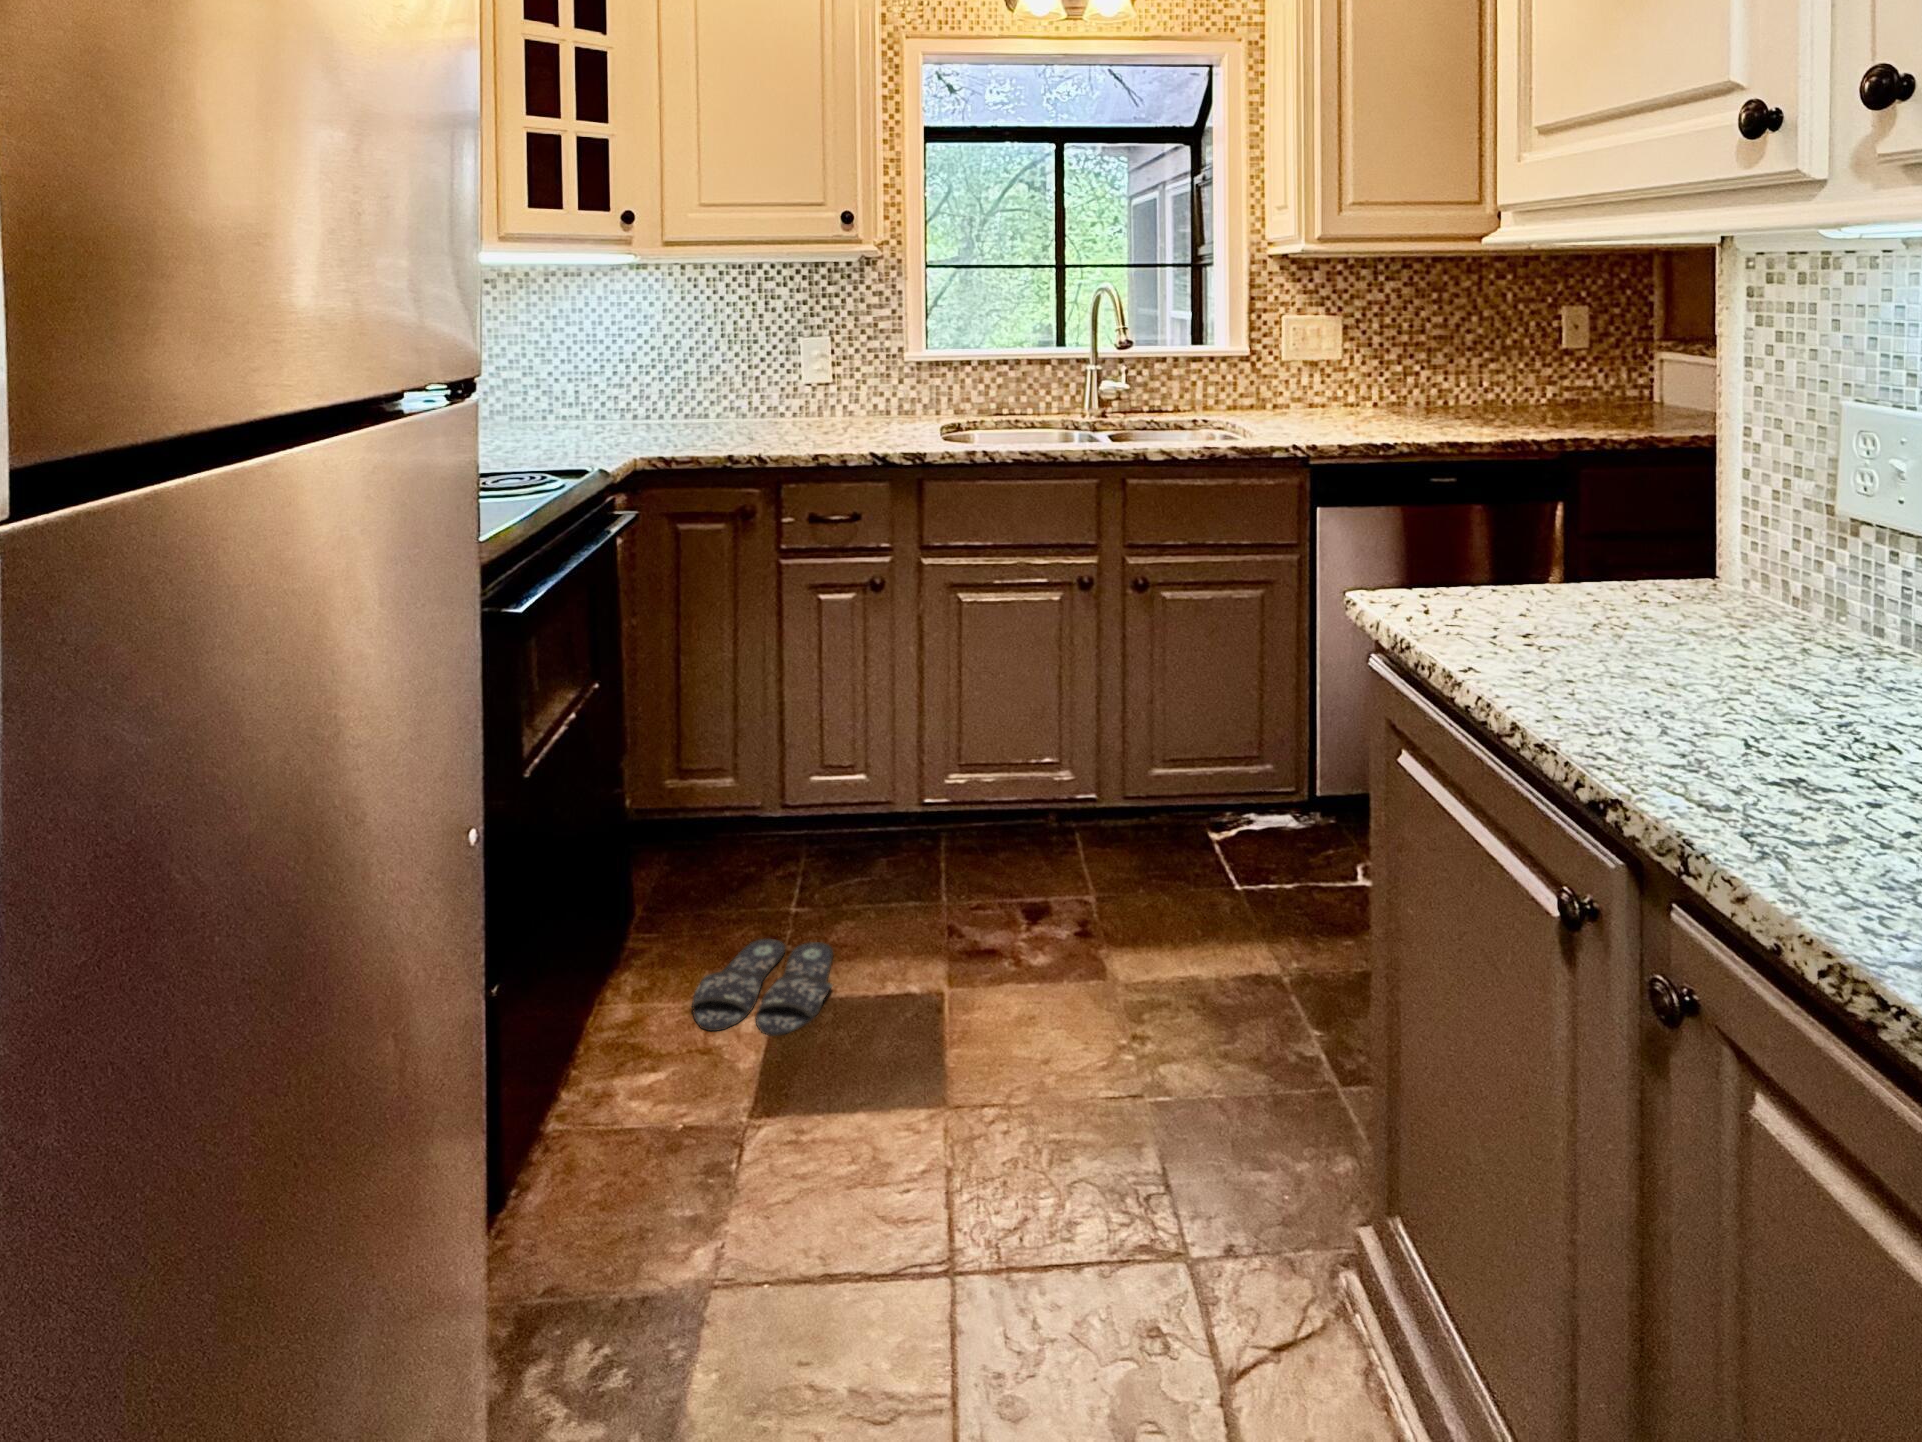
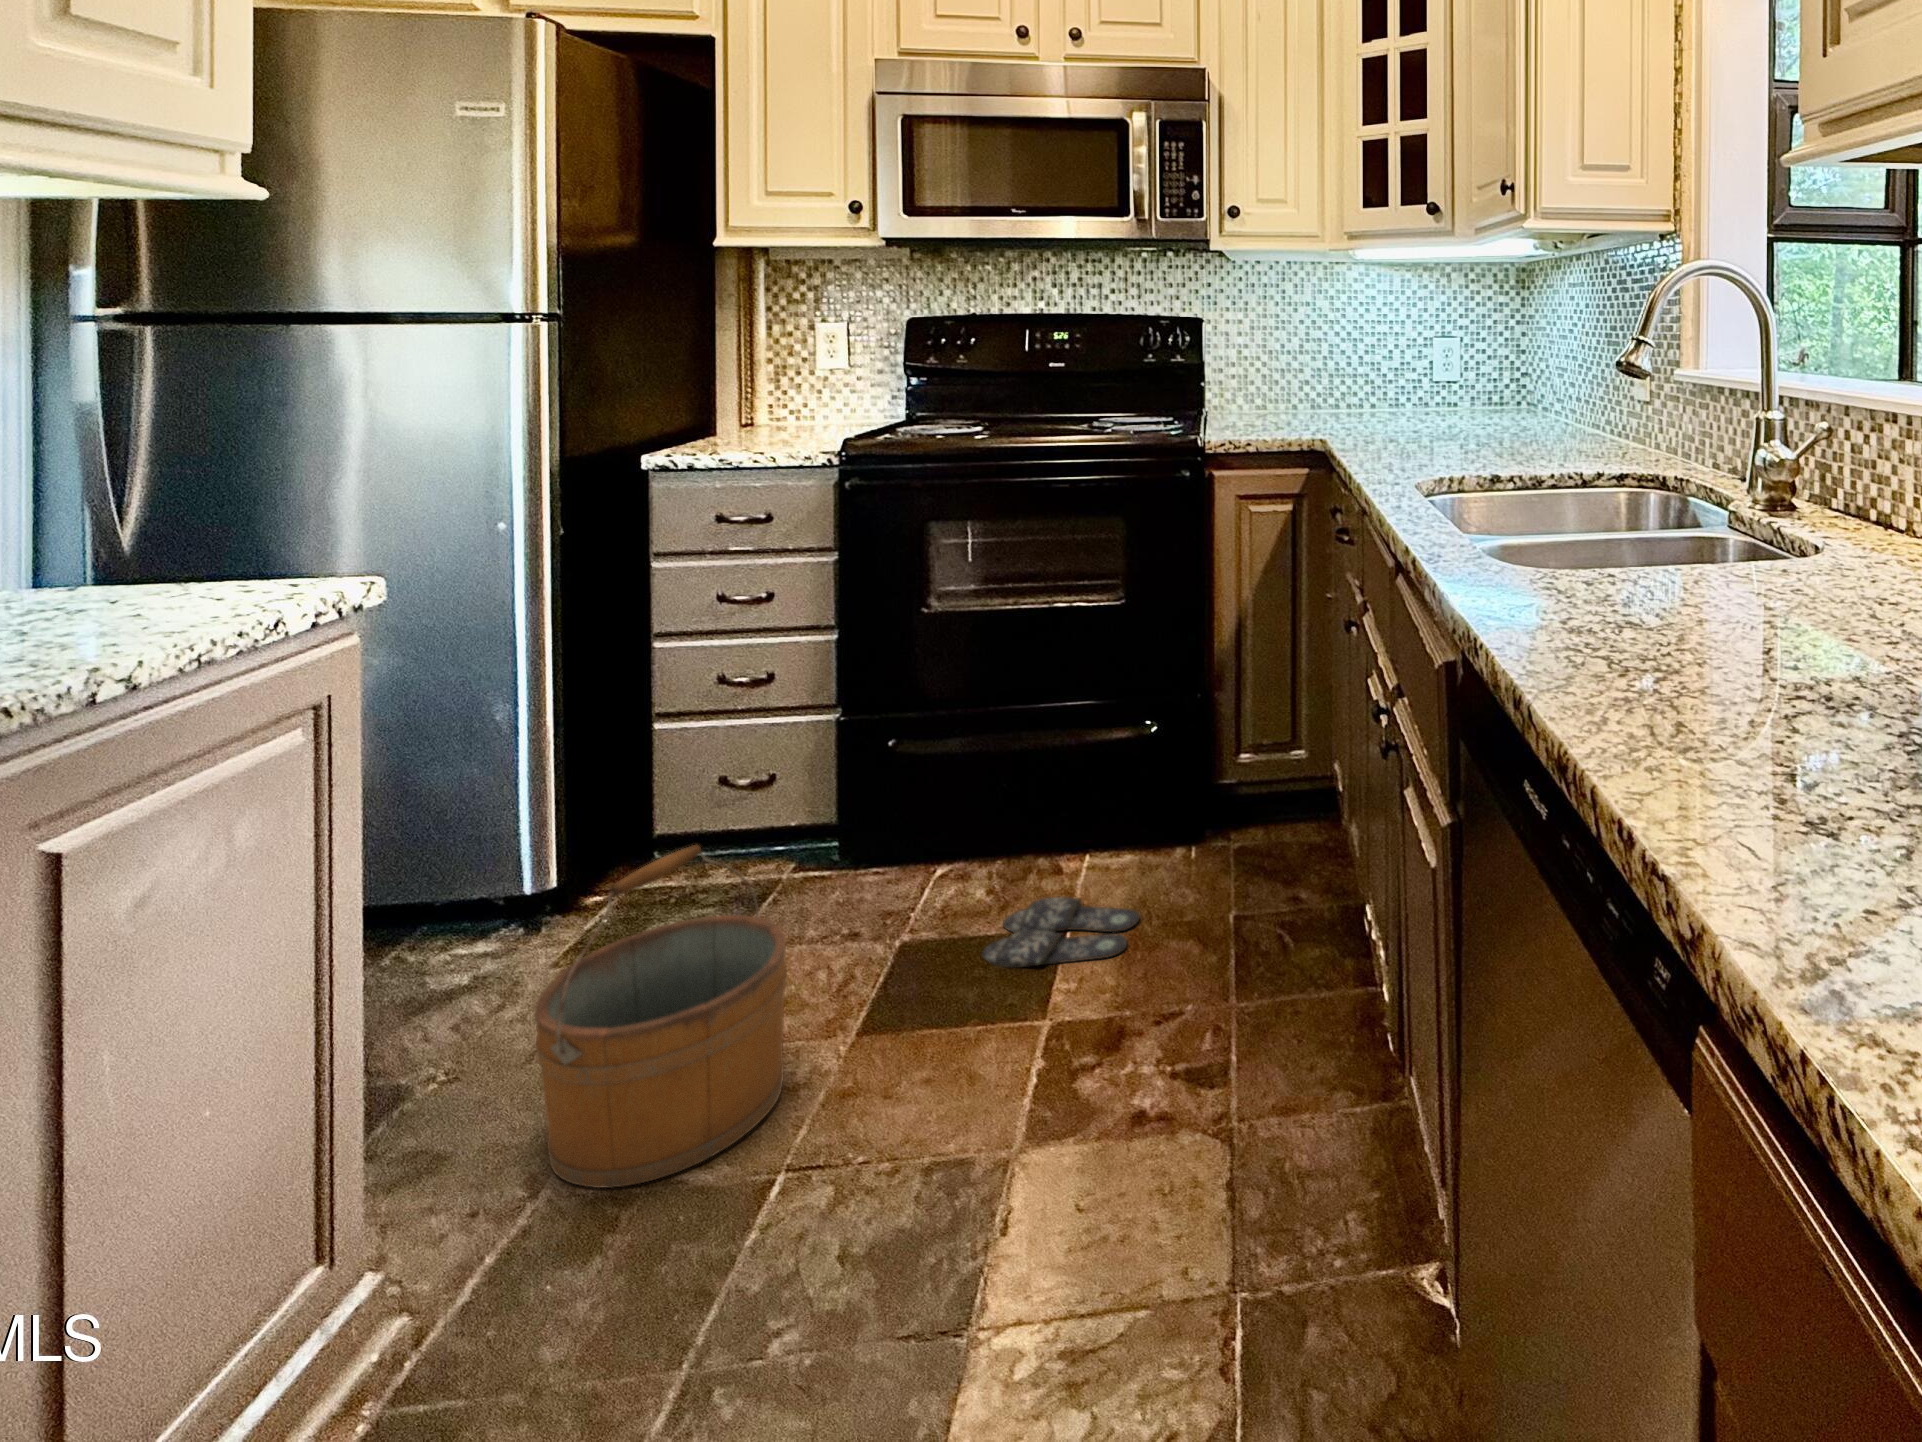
bucket: none [908,911,1143,1284] -> present [535,845,787,1188]

